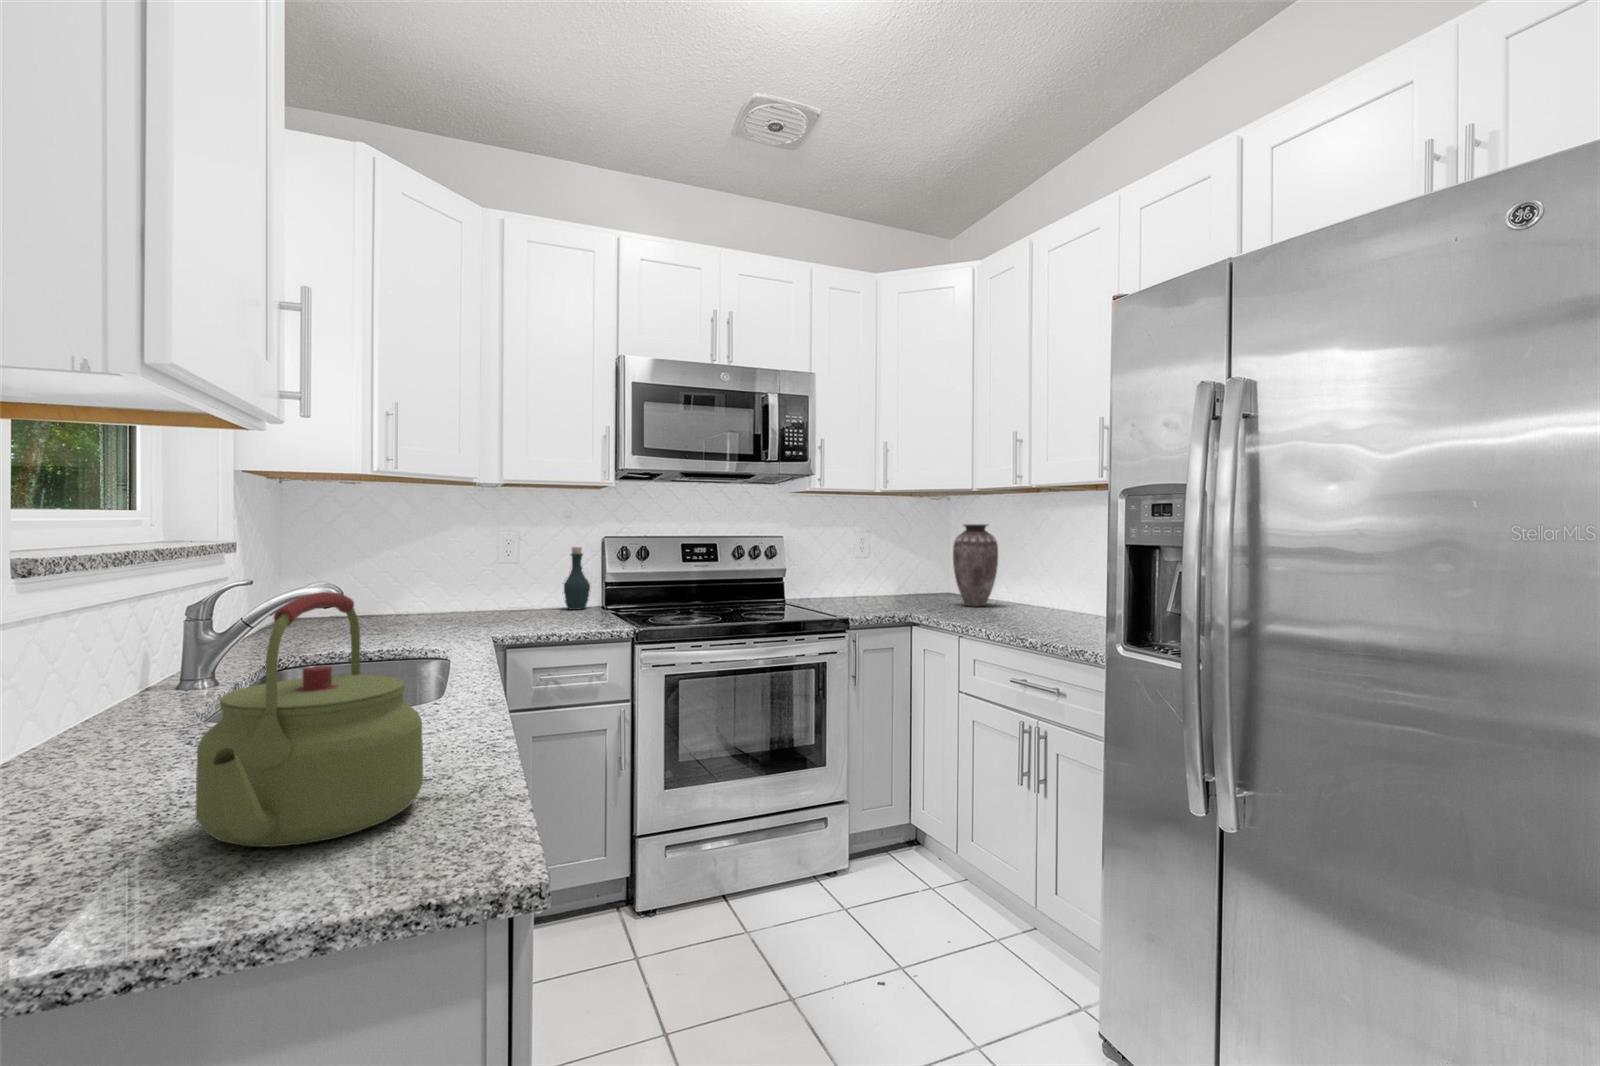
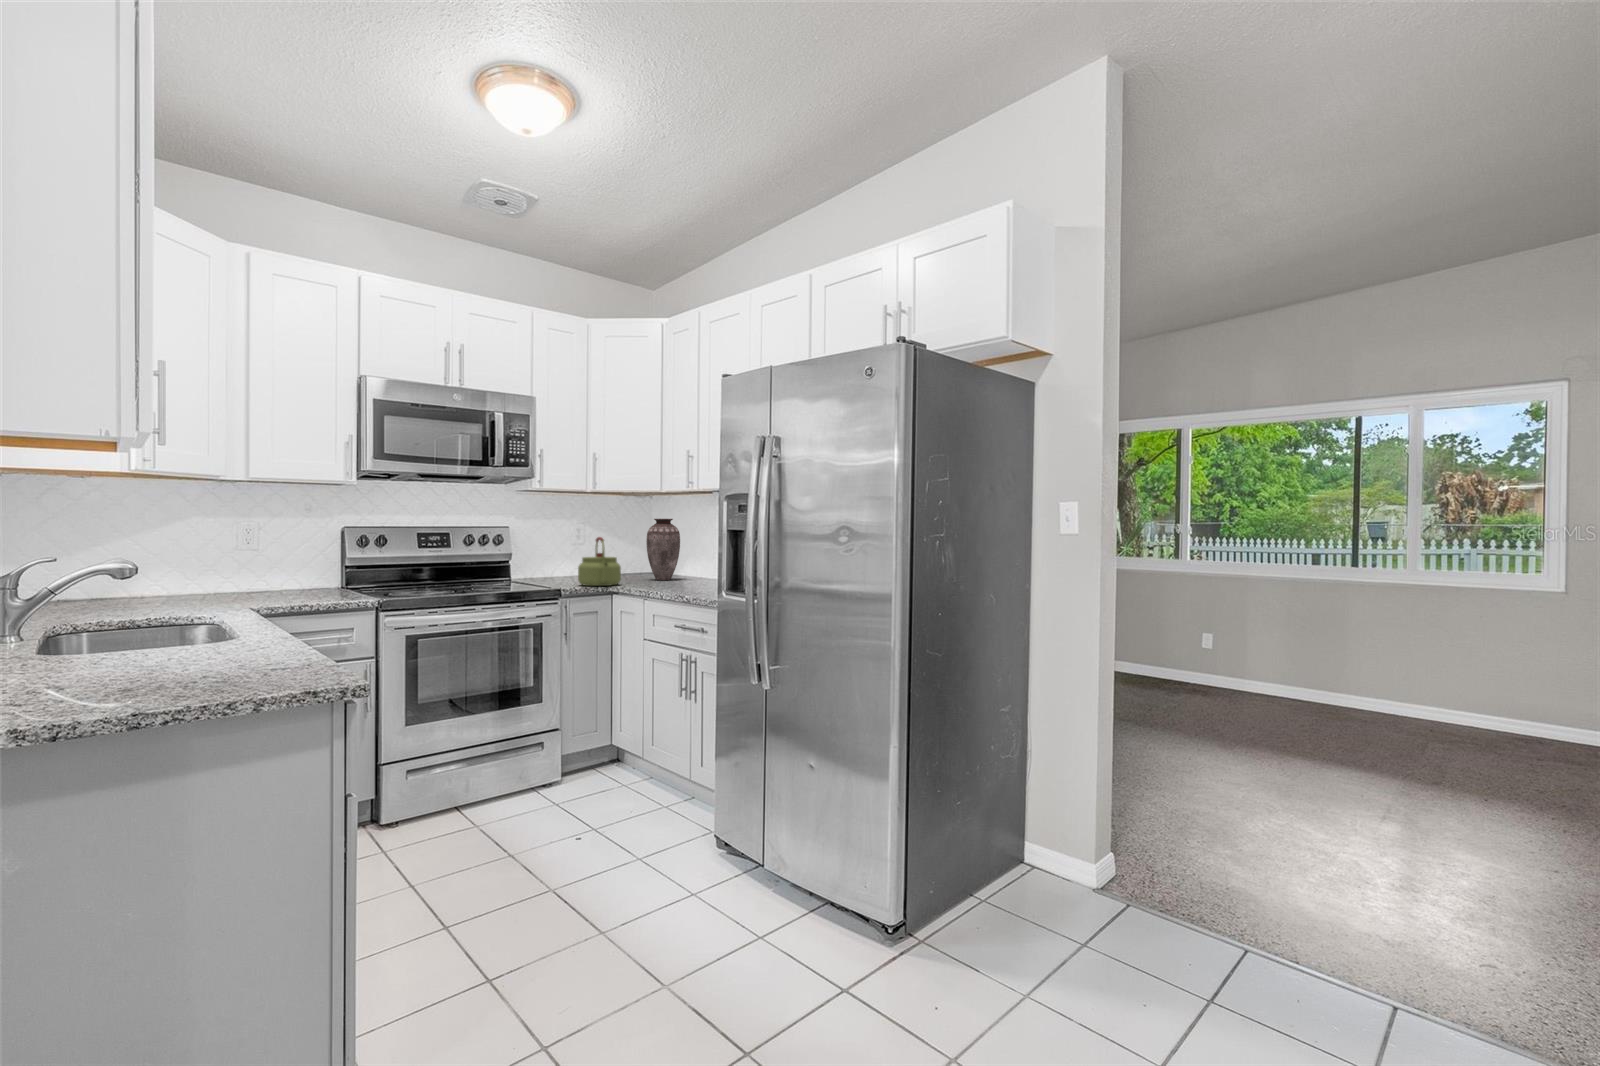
bottle: present [564,547,590,610] -> none [302,536,331,590]
kettle: present [195,592,423,847] -> present [578,537,621,586]

